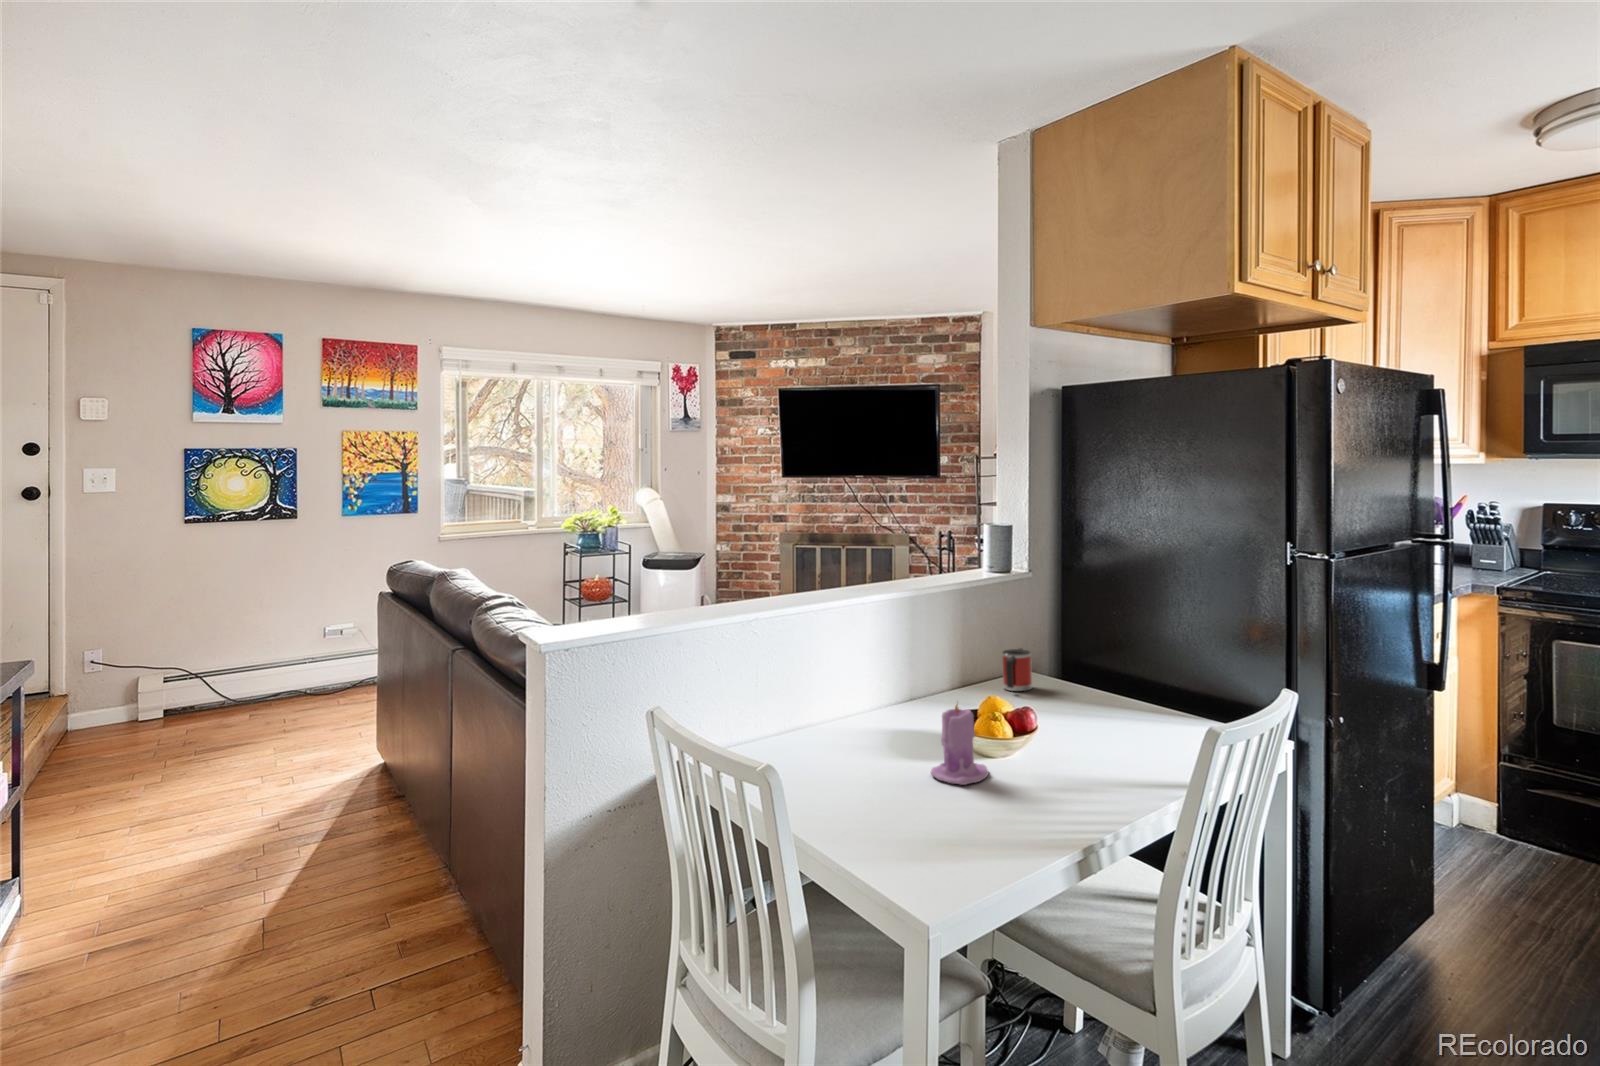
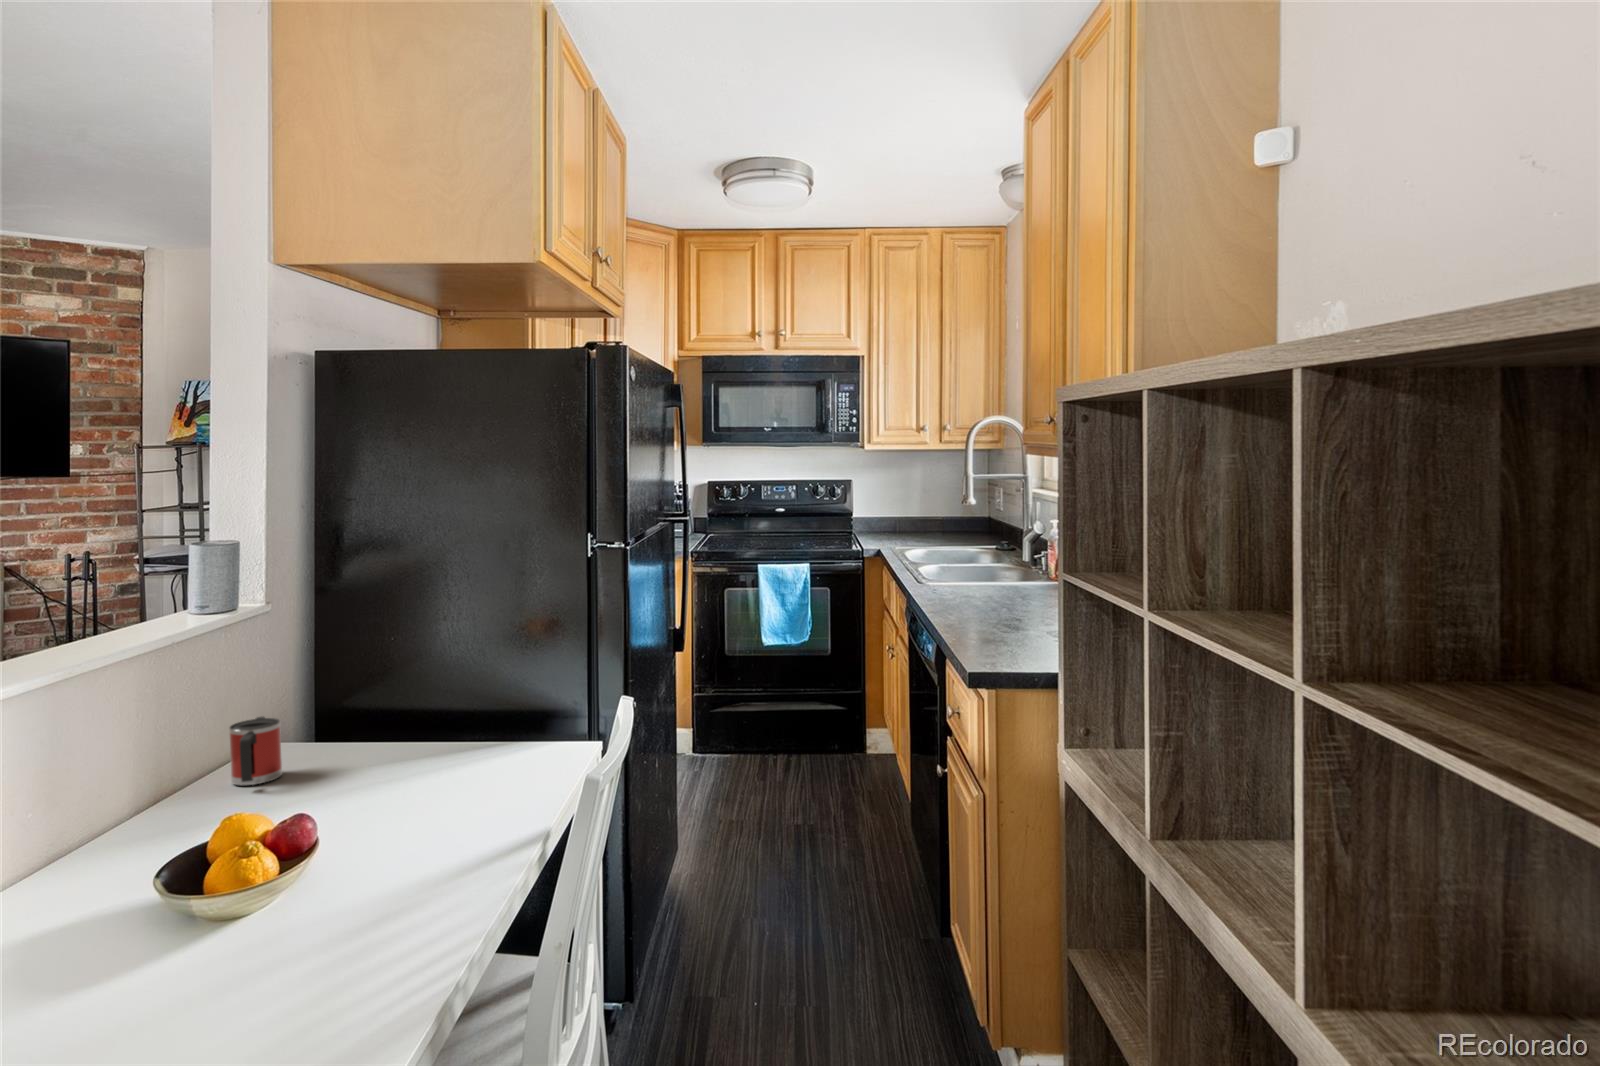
candle: present [931,704,988,785] -> none [115,845,246,1013]

